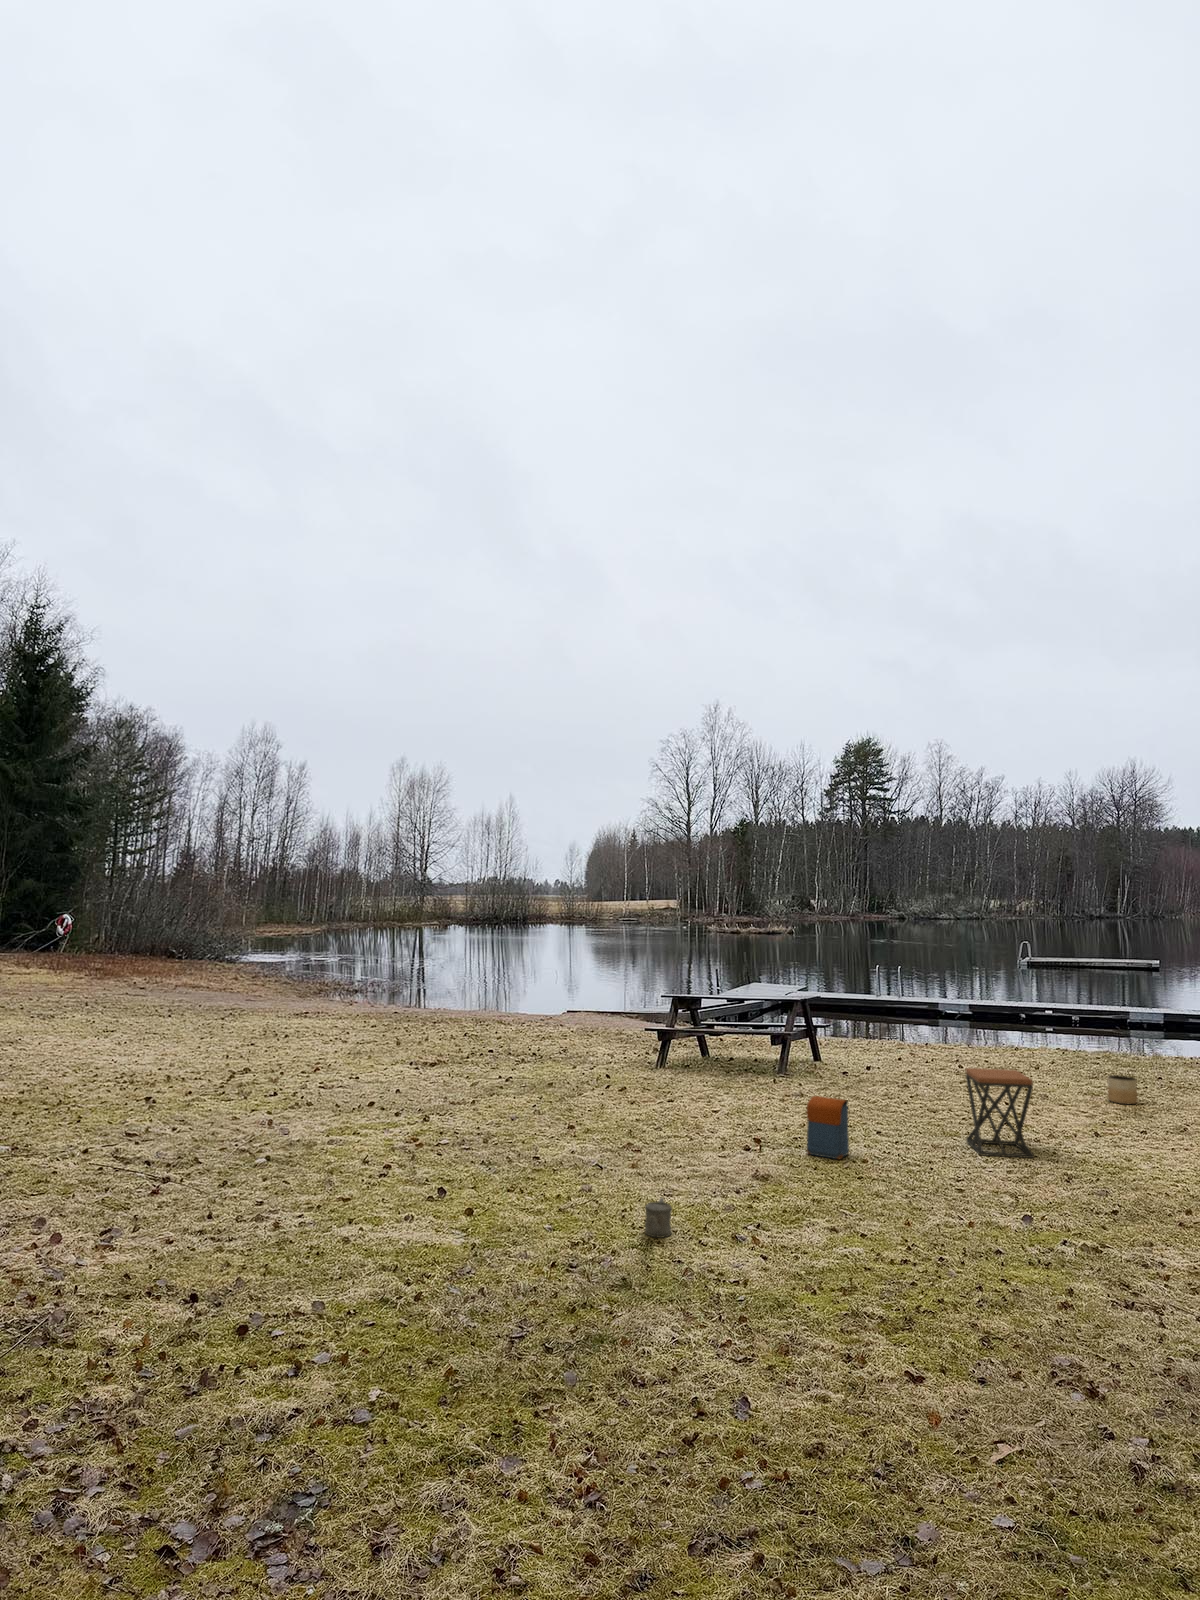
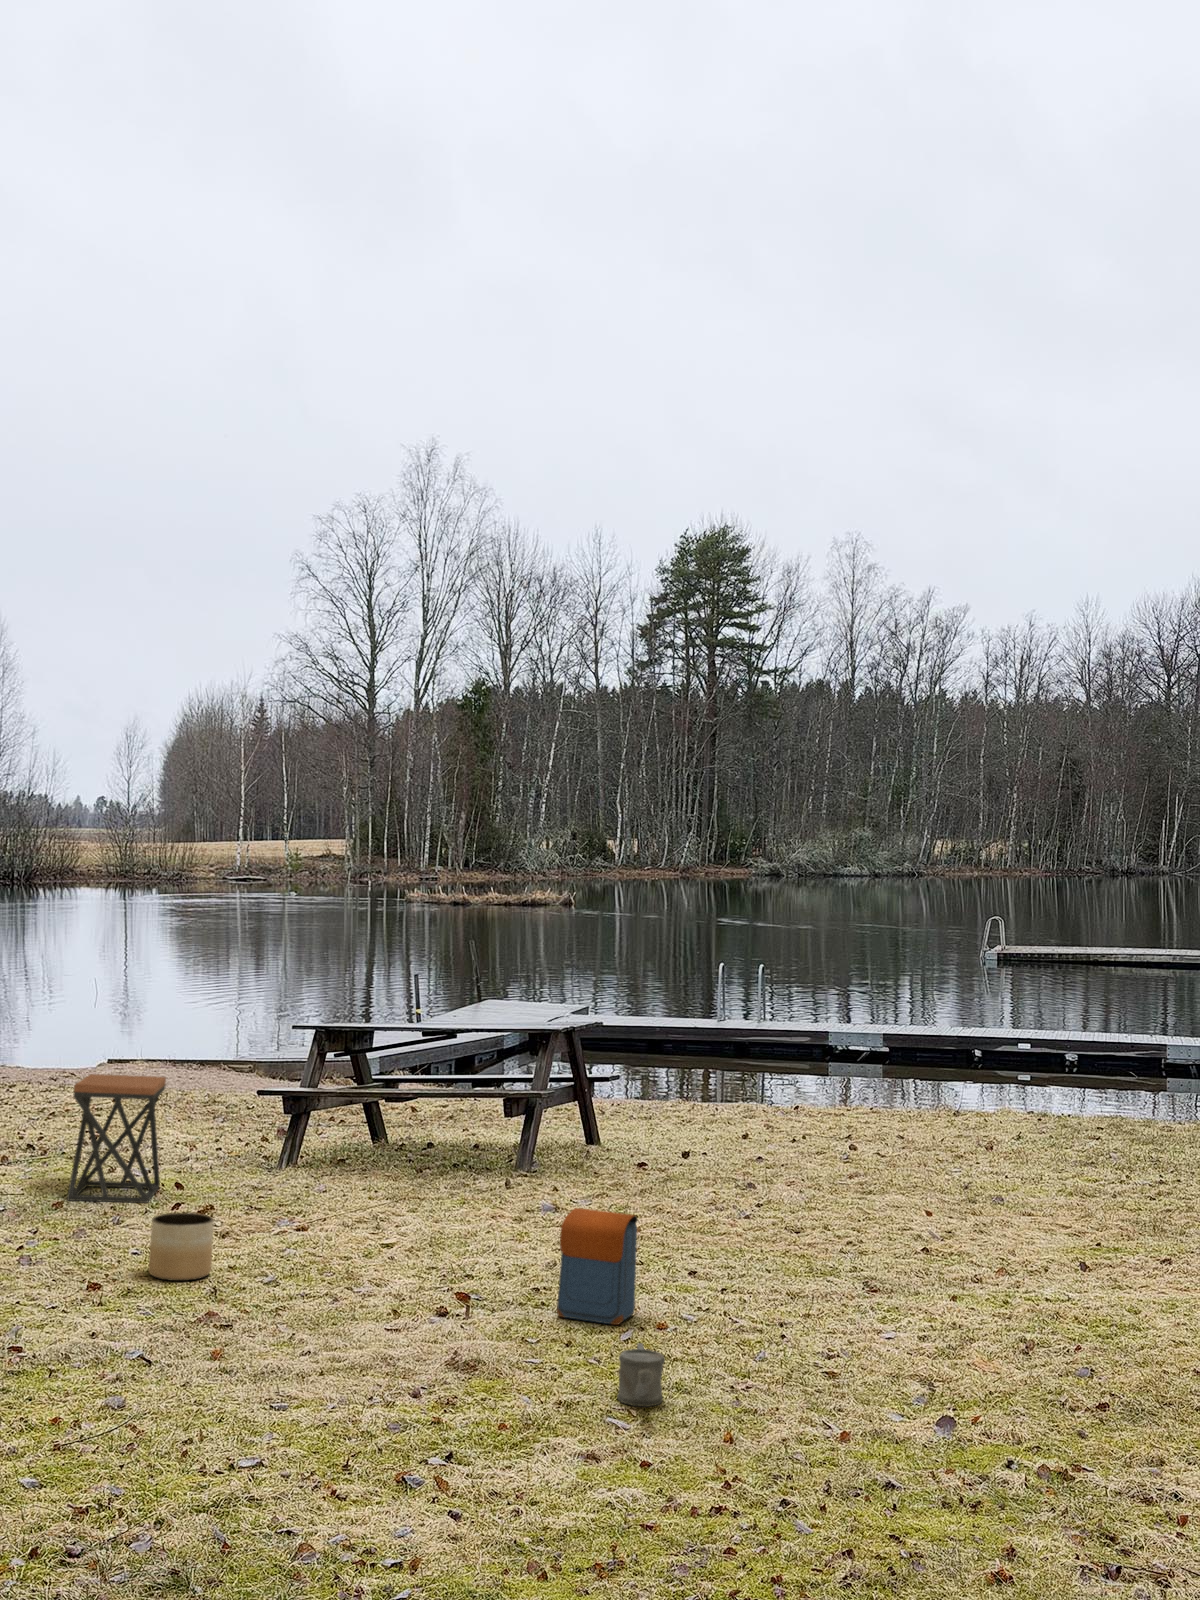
stool: present [965,1068,1034,1158] -> present [67,1074,166,1203]
planter: present [1107,1075,1138,1105] -> present [149,1213,214,1281]
watering can: present [645,1198,672,1238] -> present [617,1343,665,1407]

